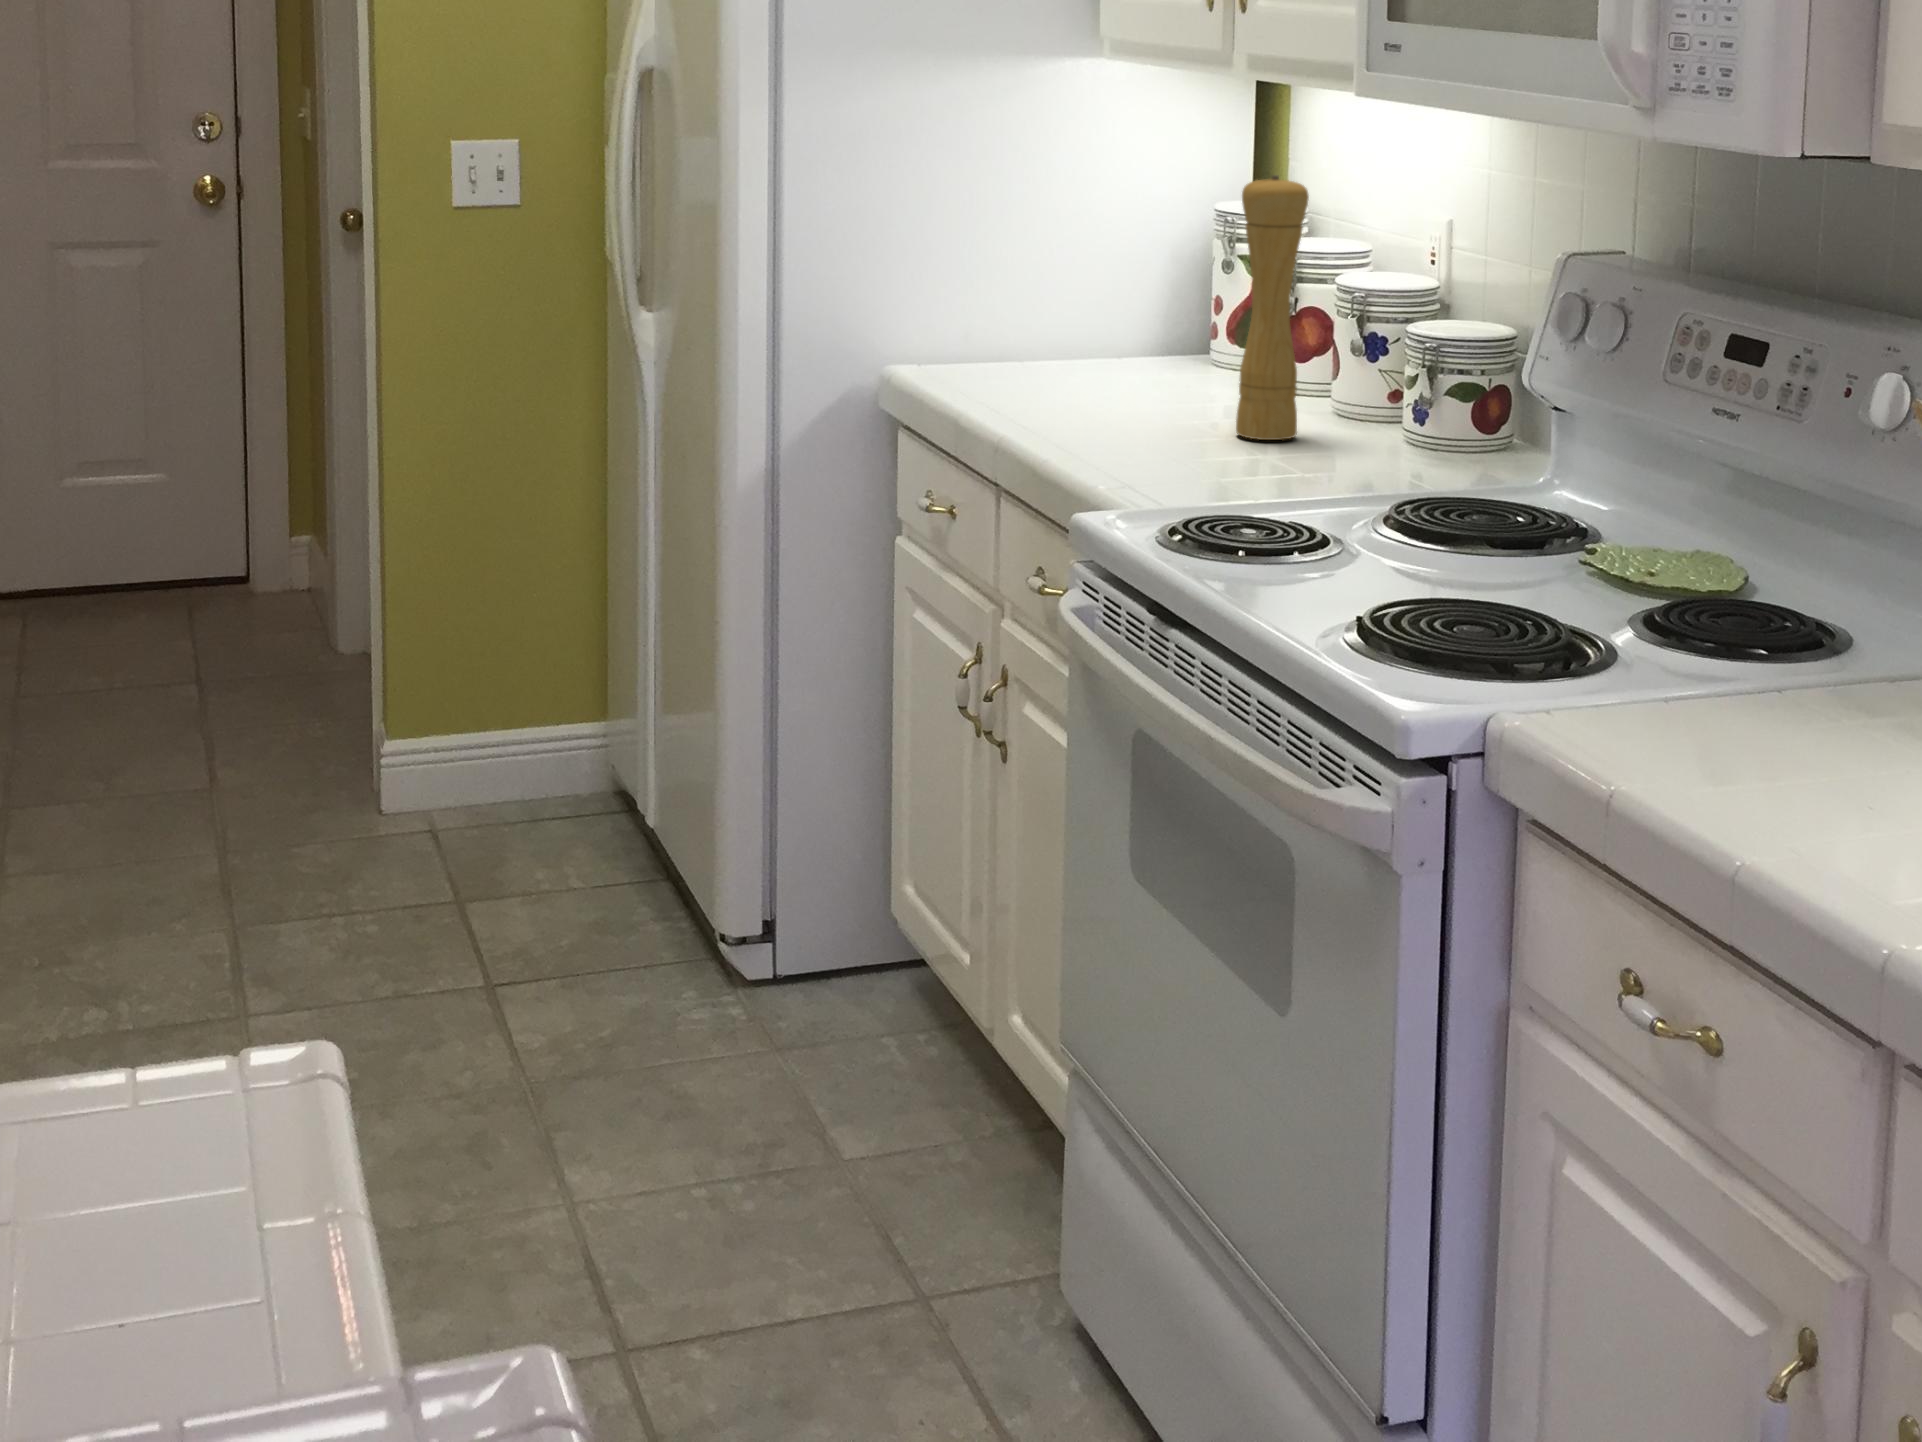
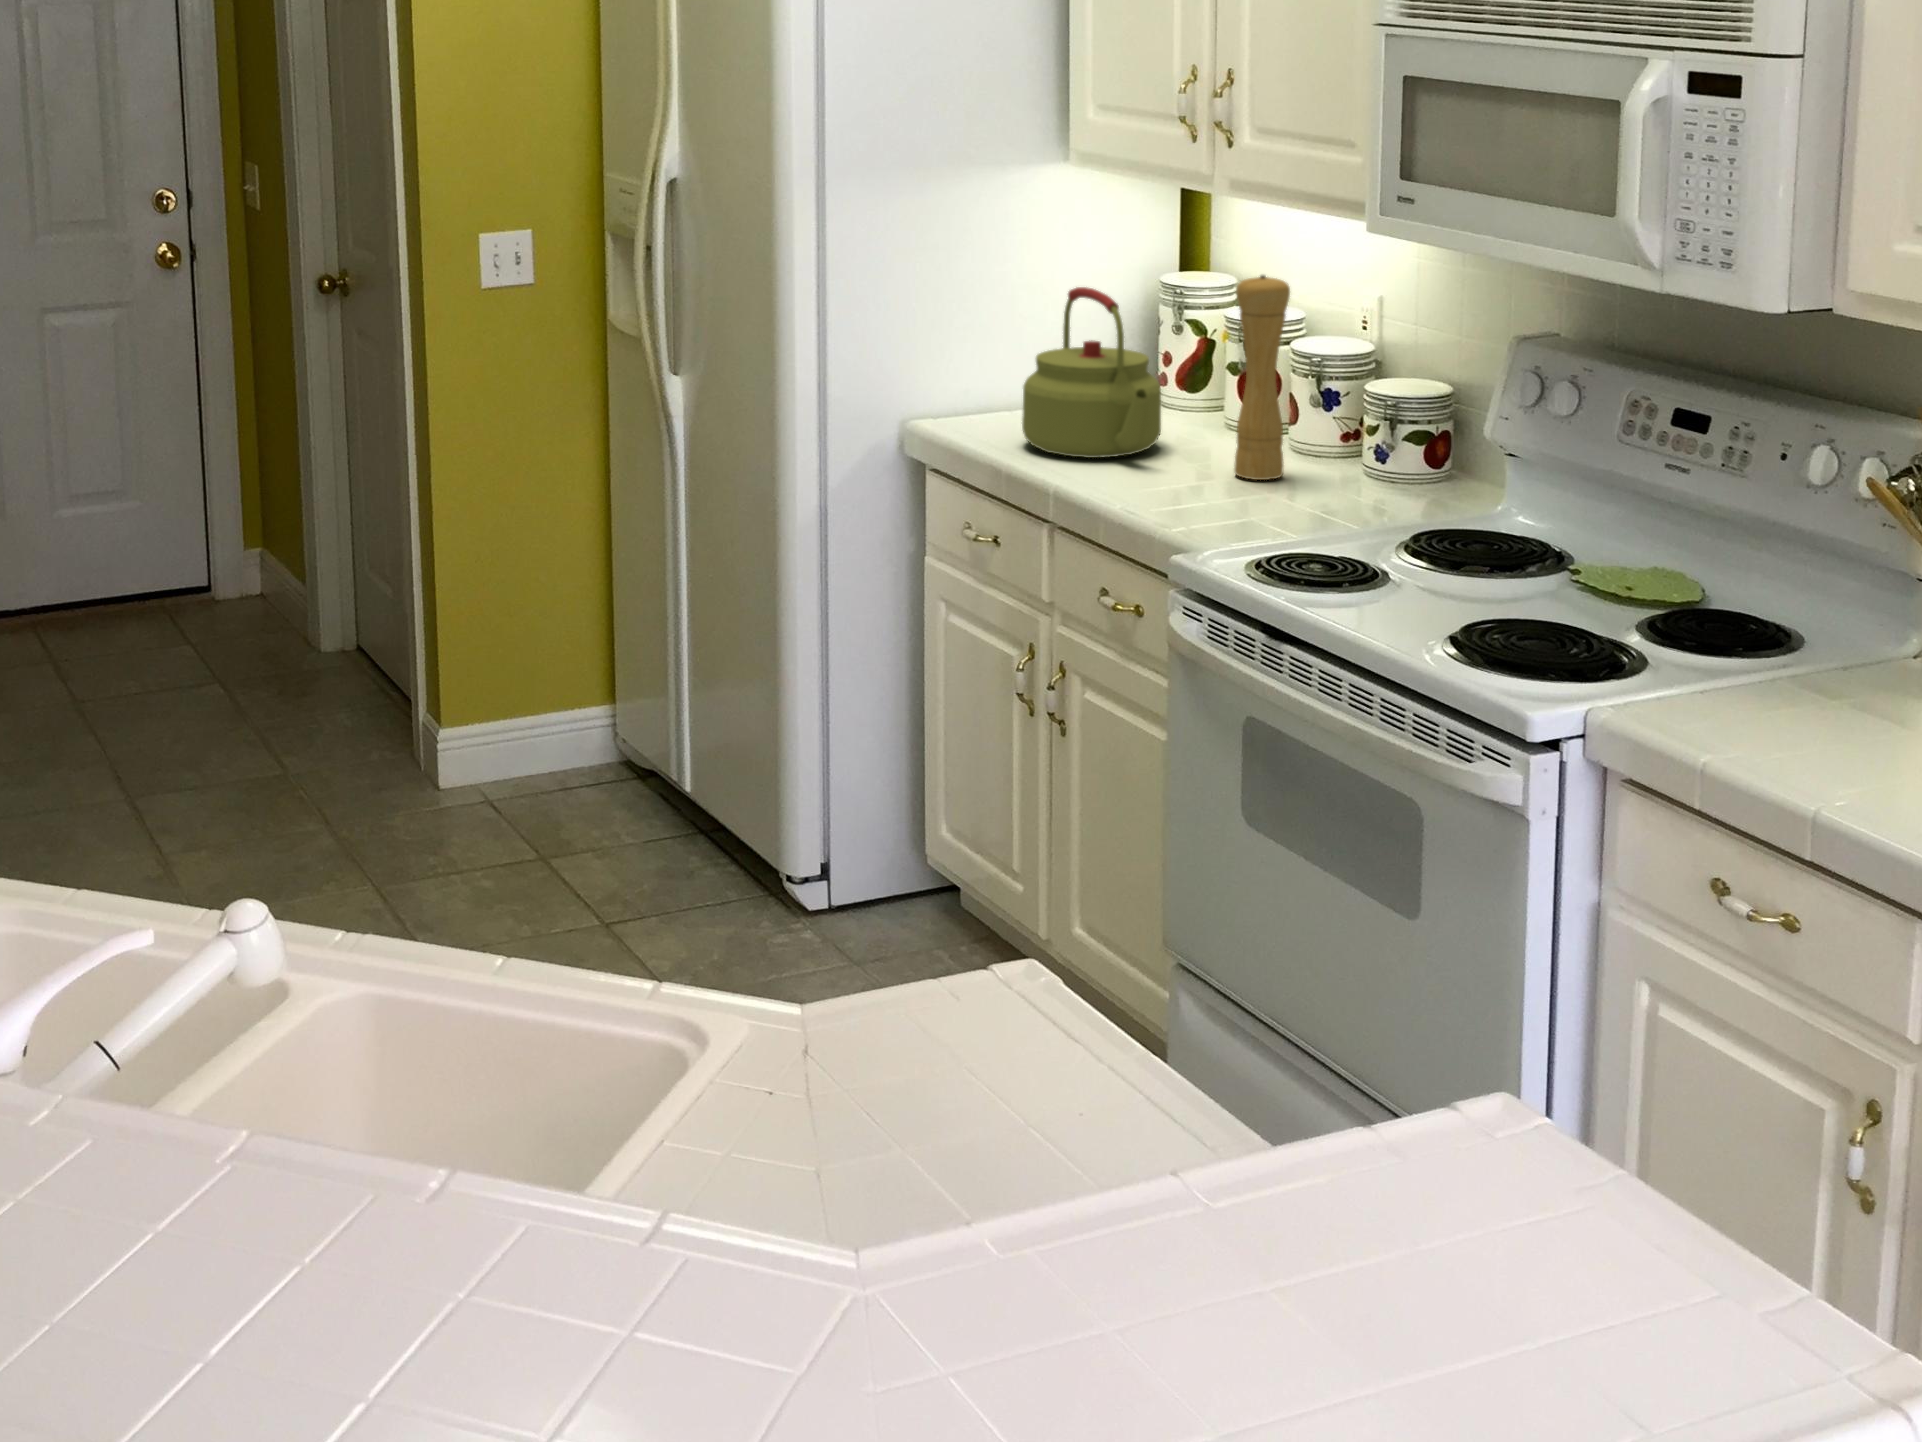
kettle: none [998,196,1172,409] -> present [1022,287,1161,458]

